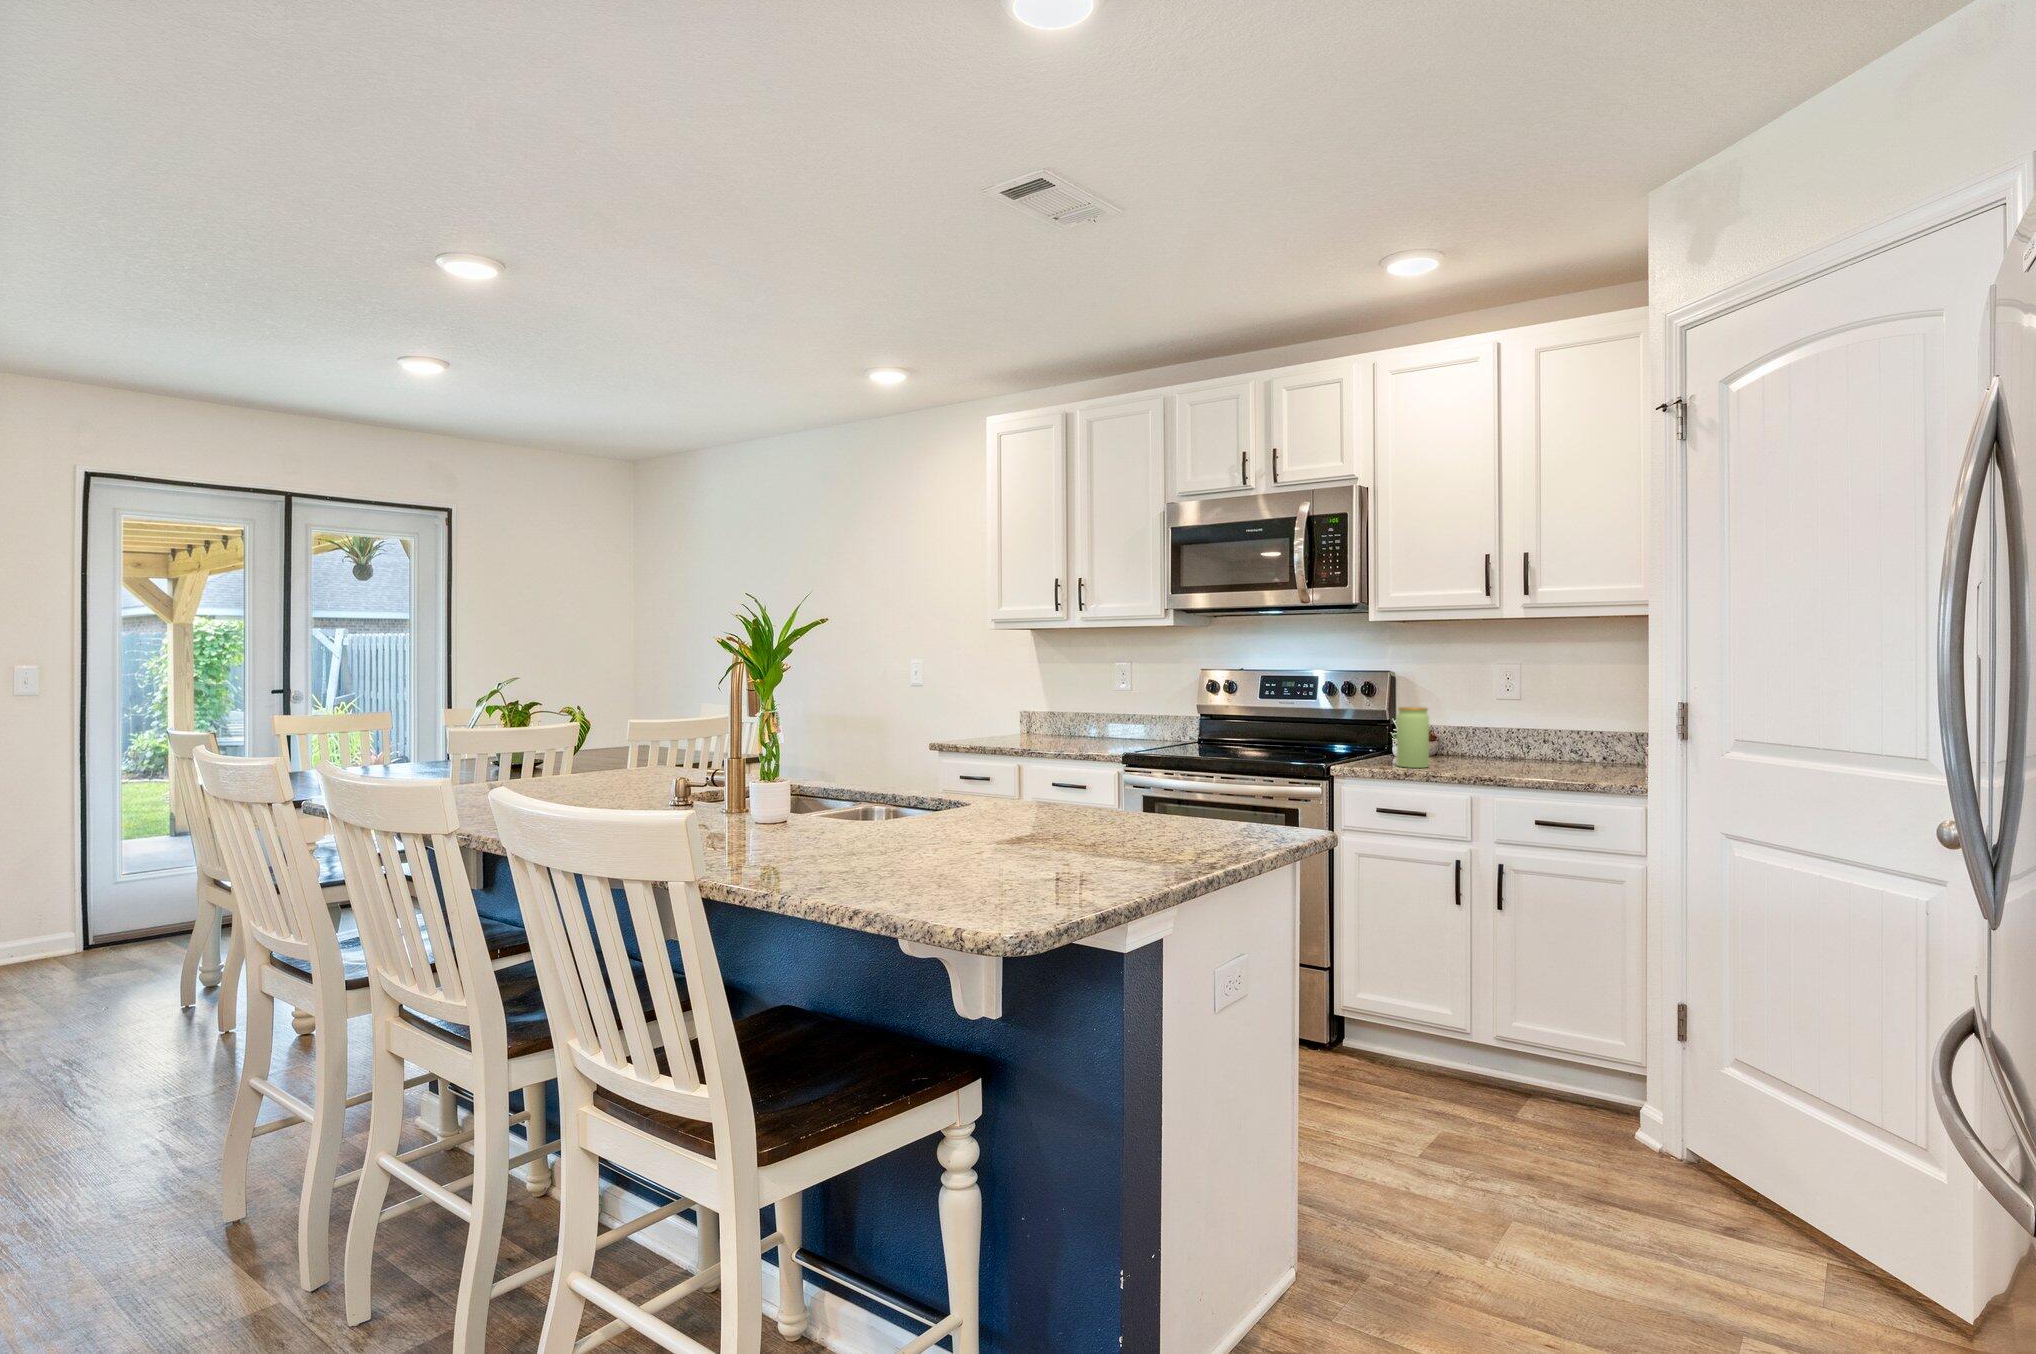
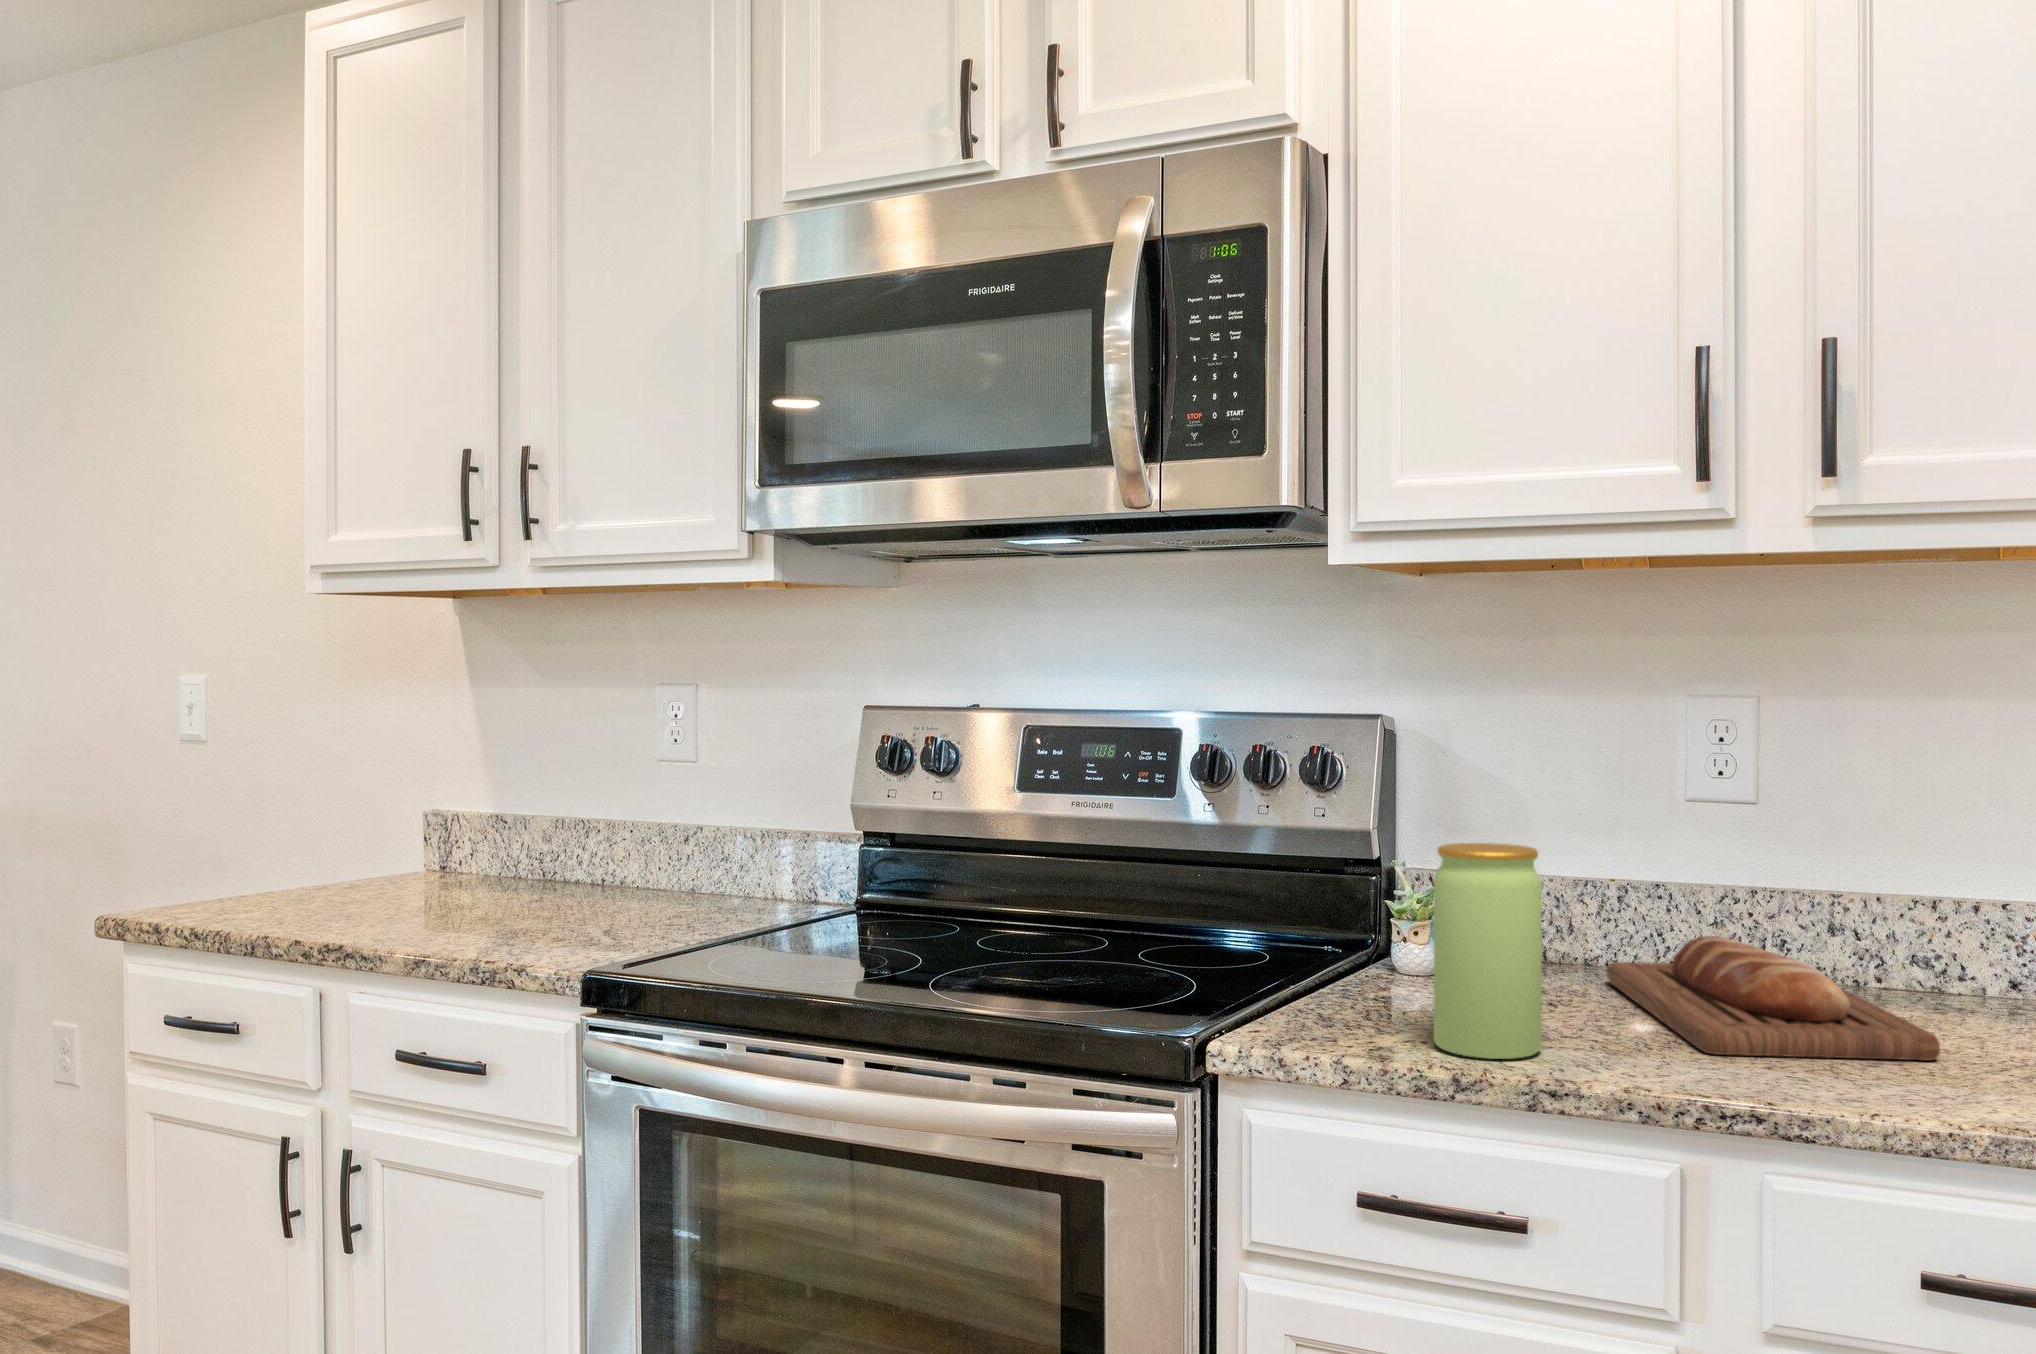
bread loaf: none [1465,741,1551,770] -> present [1607,936,1940,1061]

